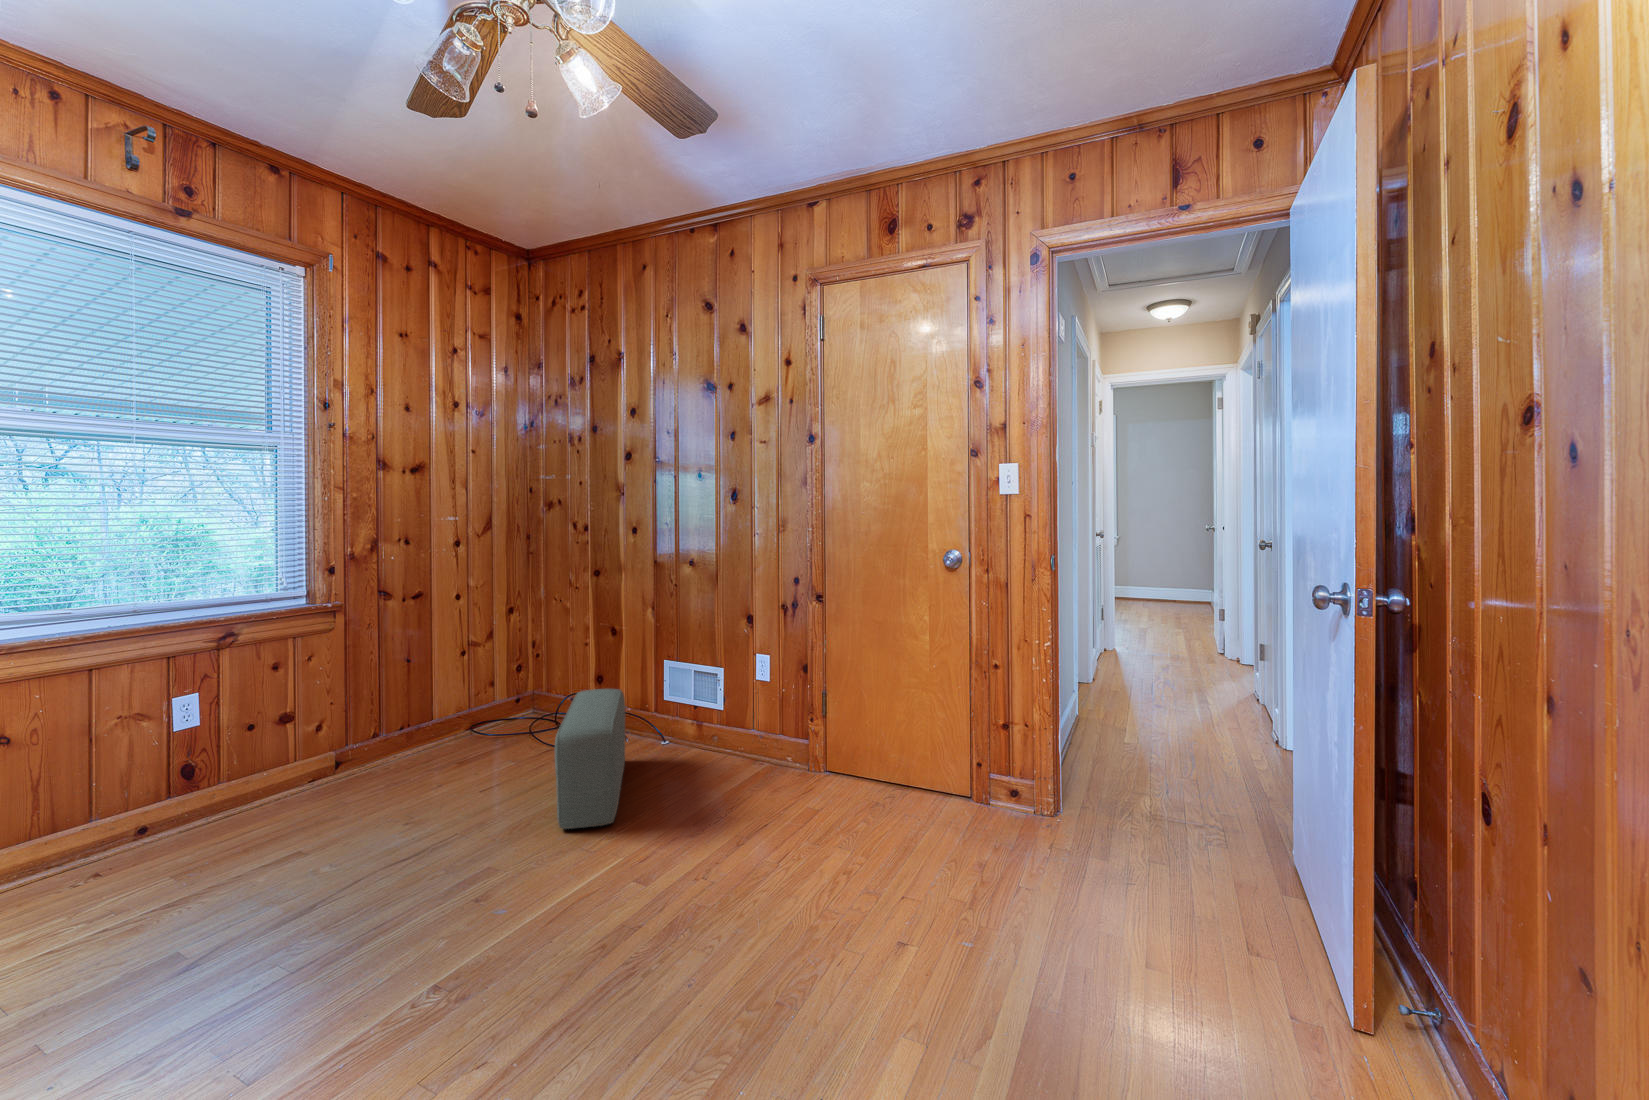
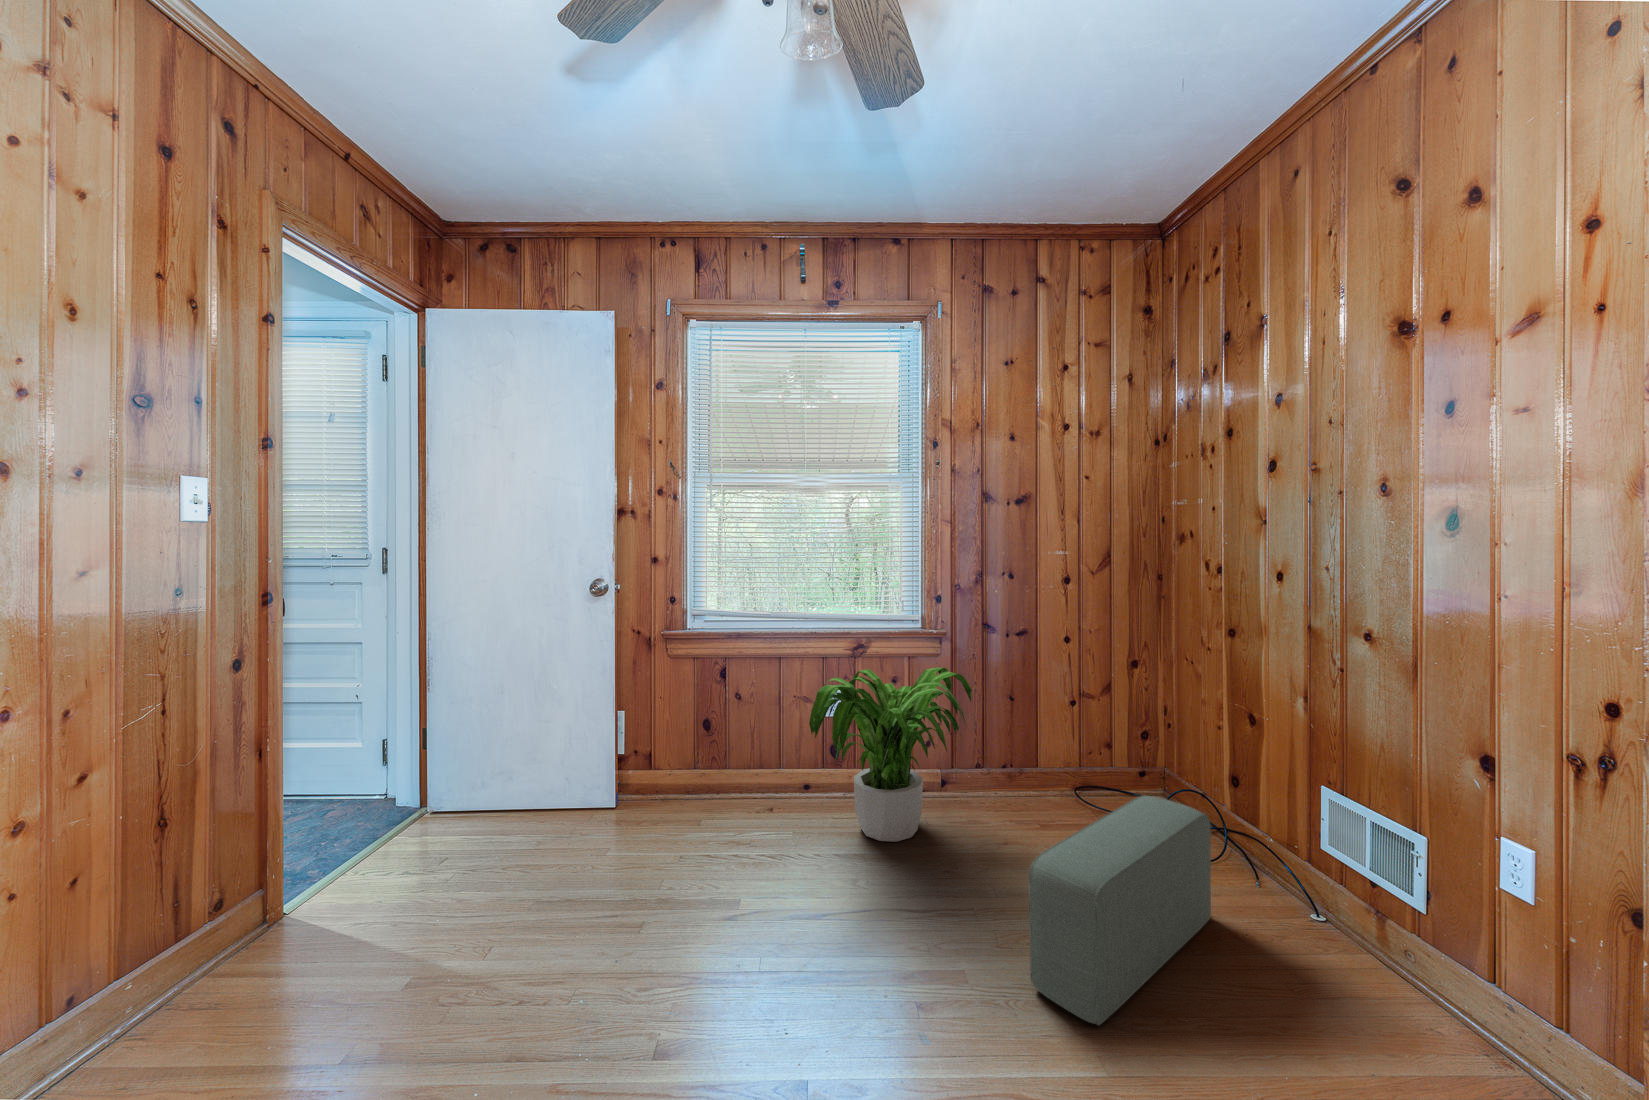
potted plant: none [186,635,425,830] -> present [809,668,972,842]

